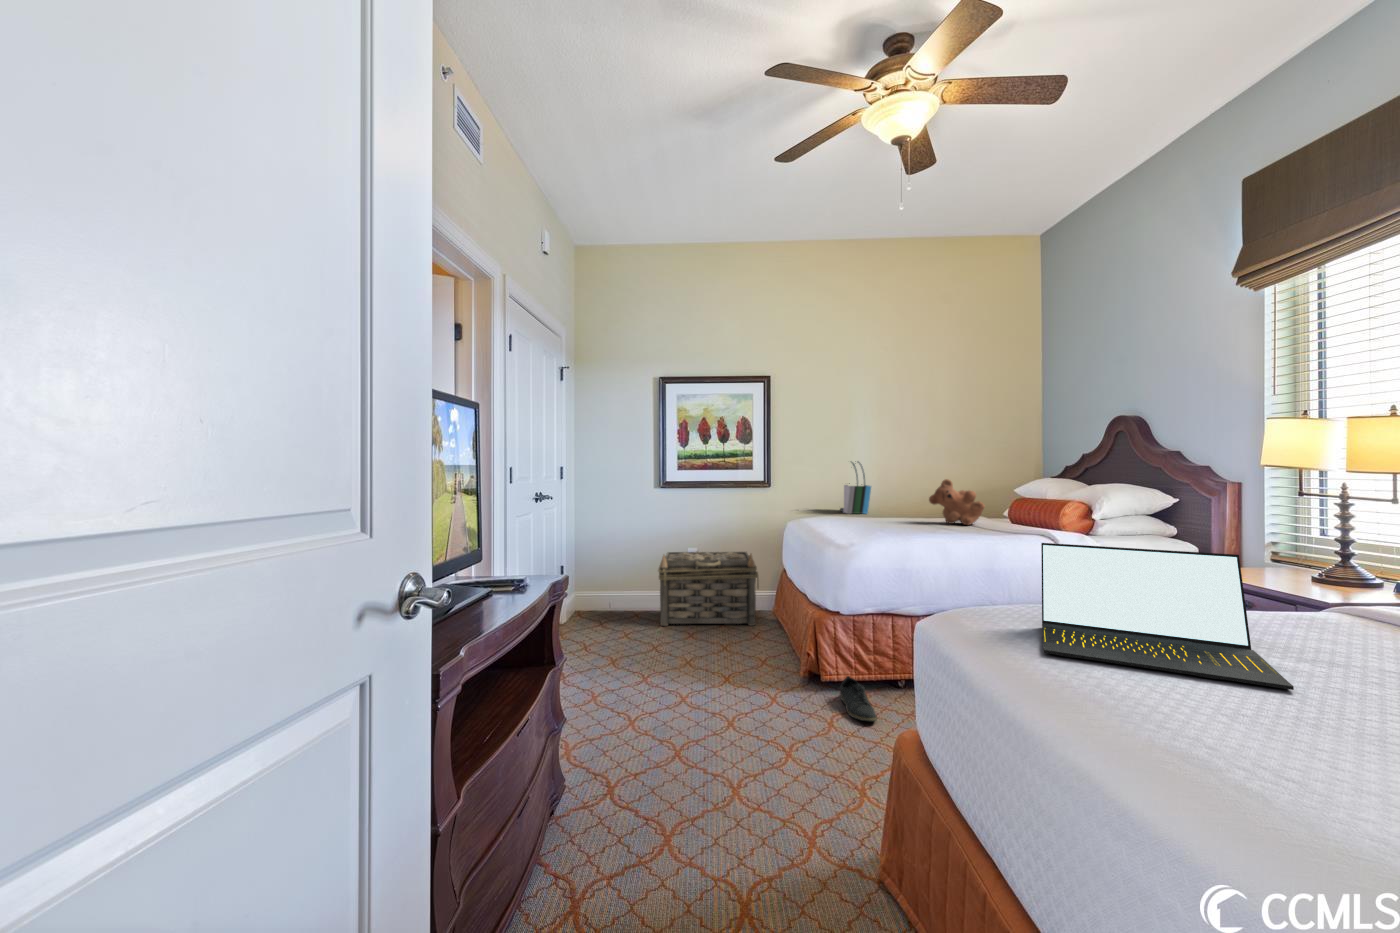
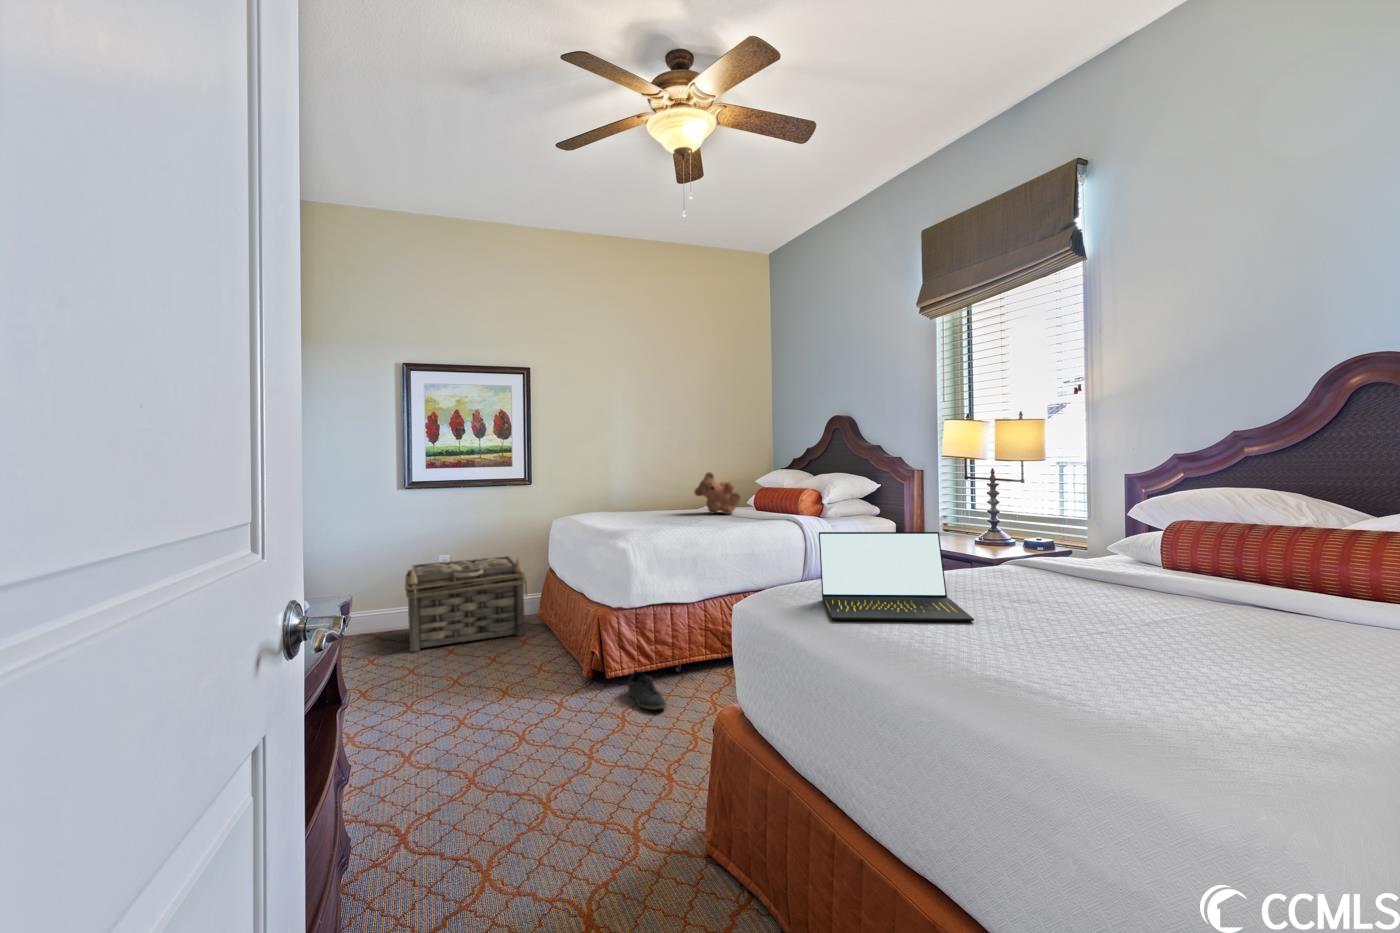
tote bag: present [840,462,871,514] -> none [603,455,638,509]

